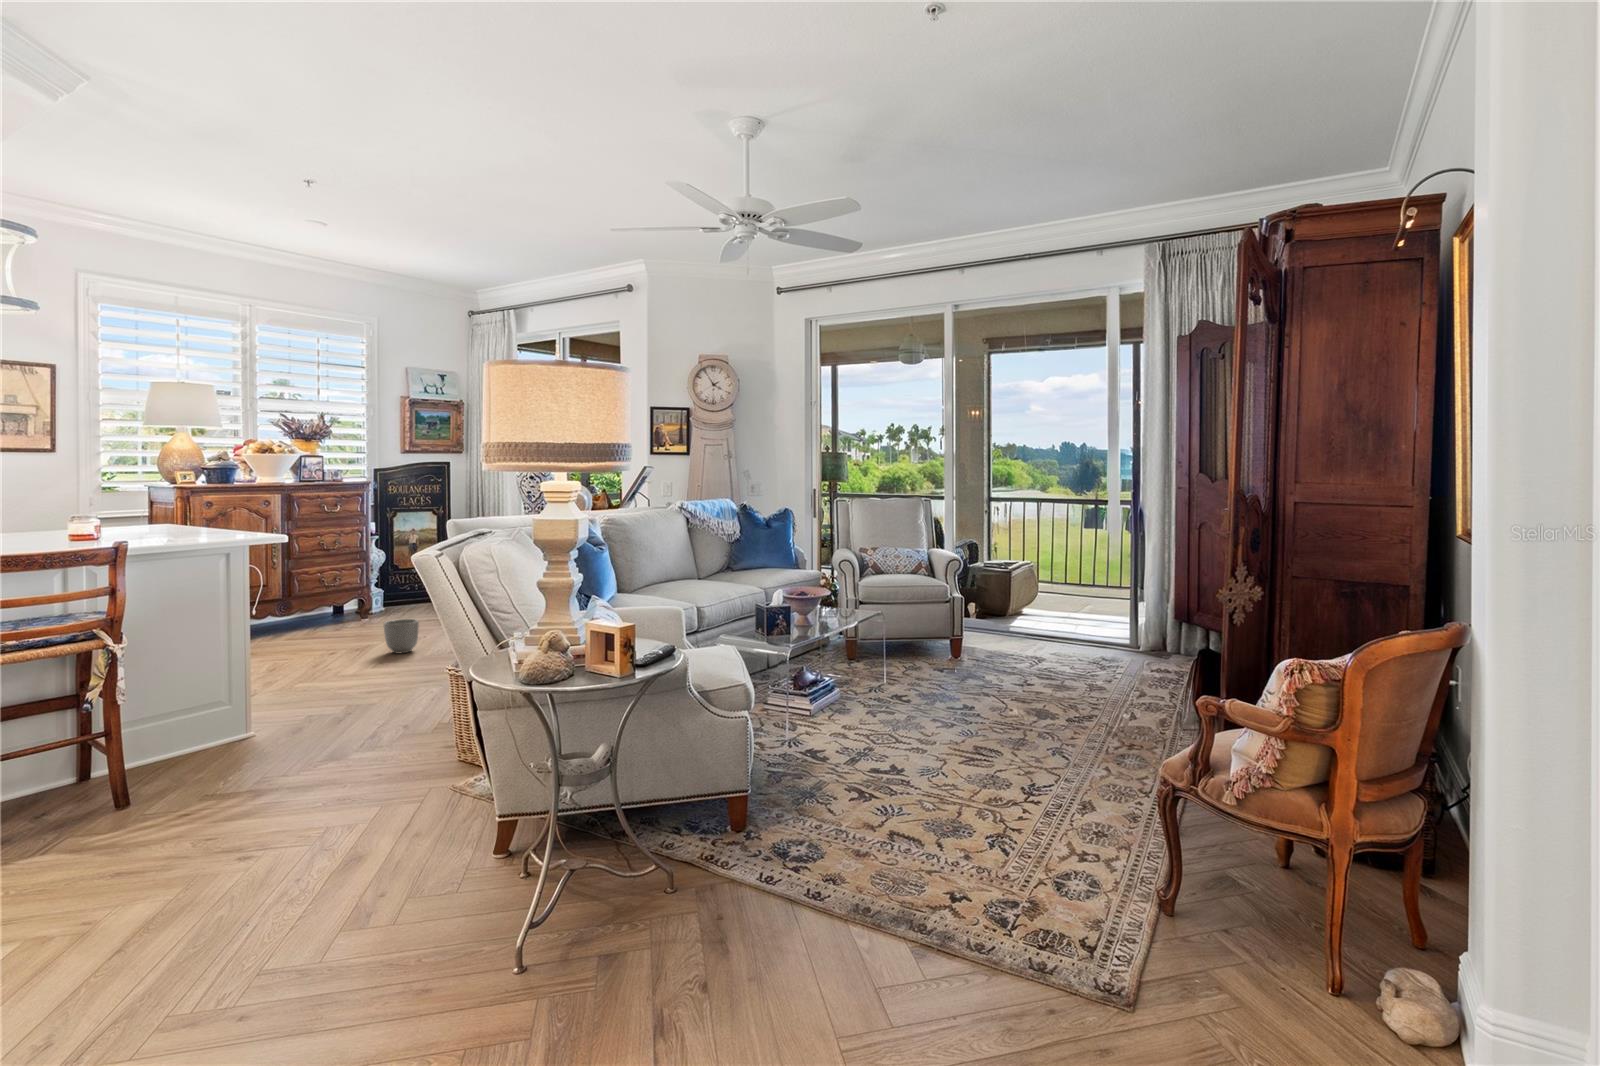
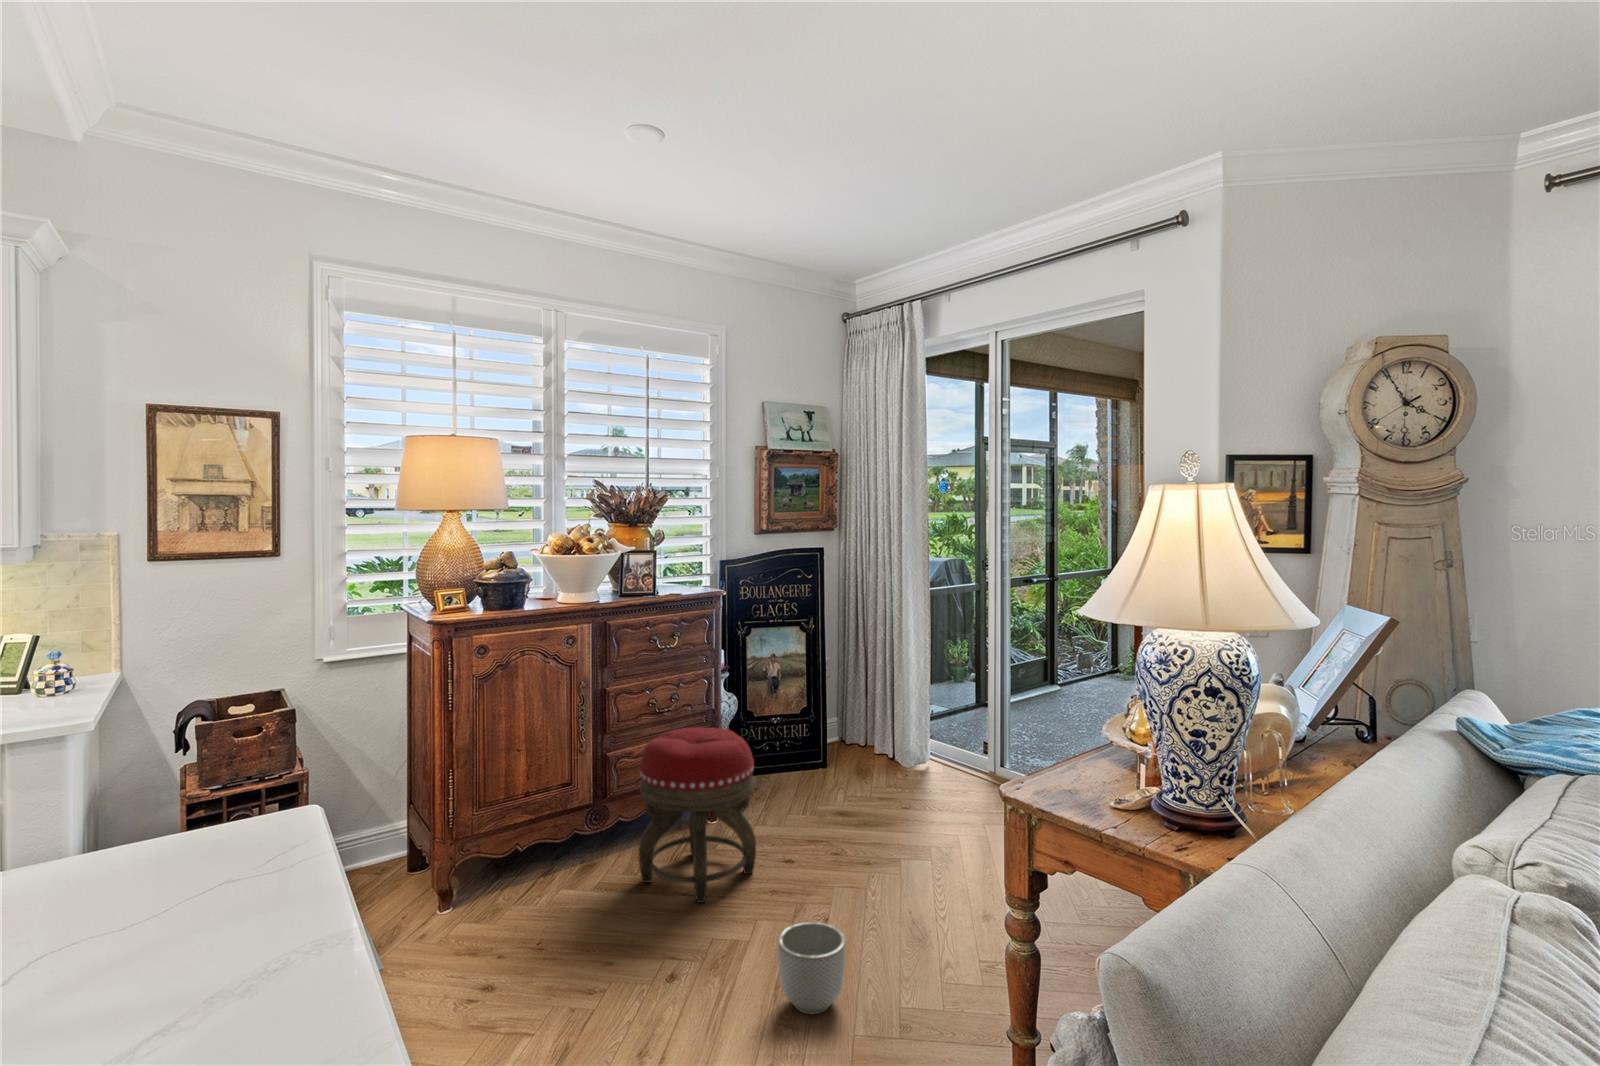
footstool: none [313,553,388,637] -> present [639,727,756,903]

